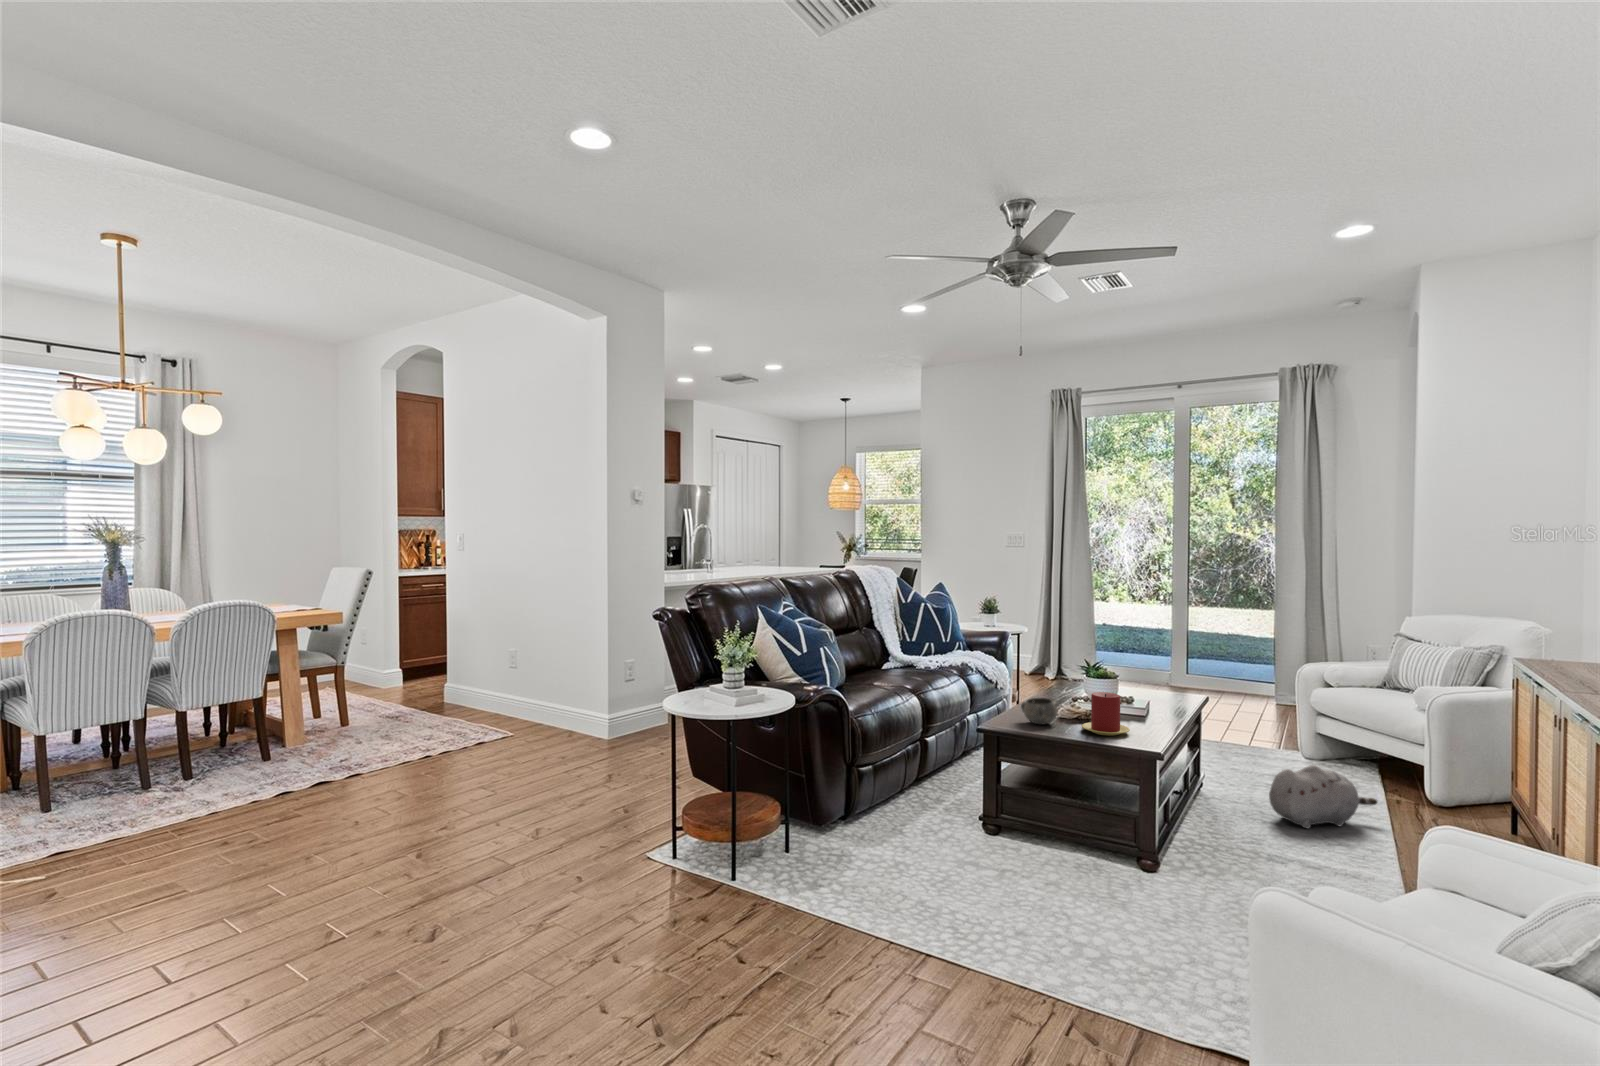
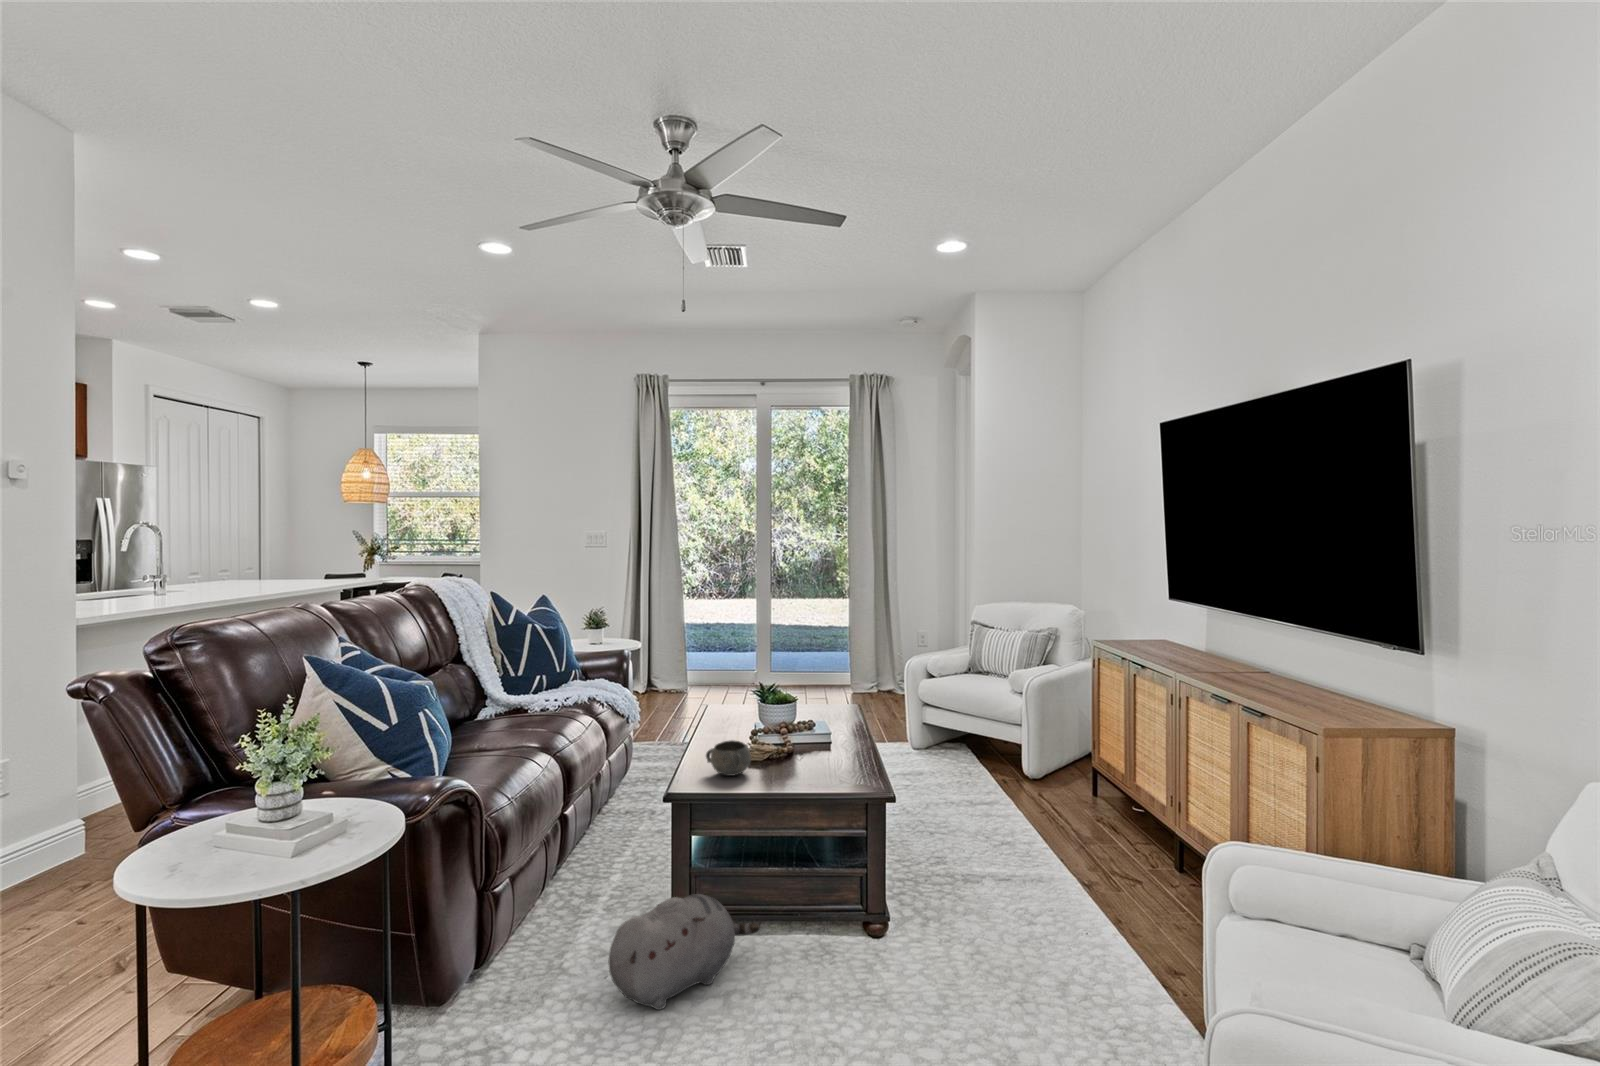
candle: present [1082,692,1130,735] -> none [783,725,837,779]
plush toy: present [1269,765,1377,828] -> present [608,894,760,1010]

